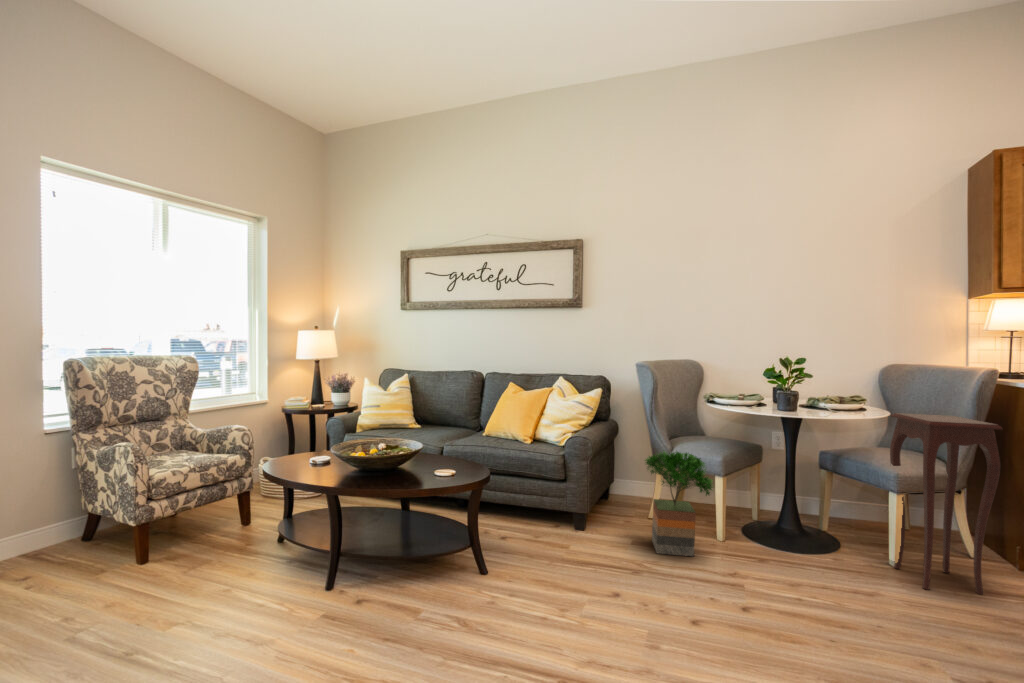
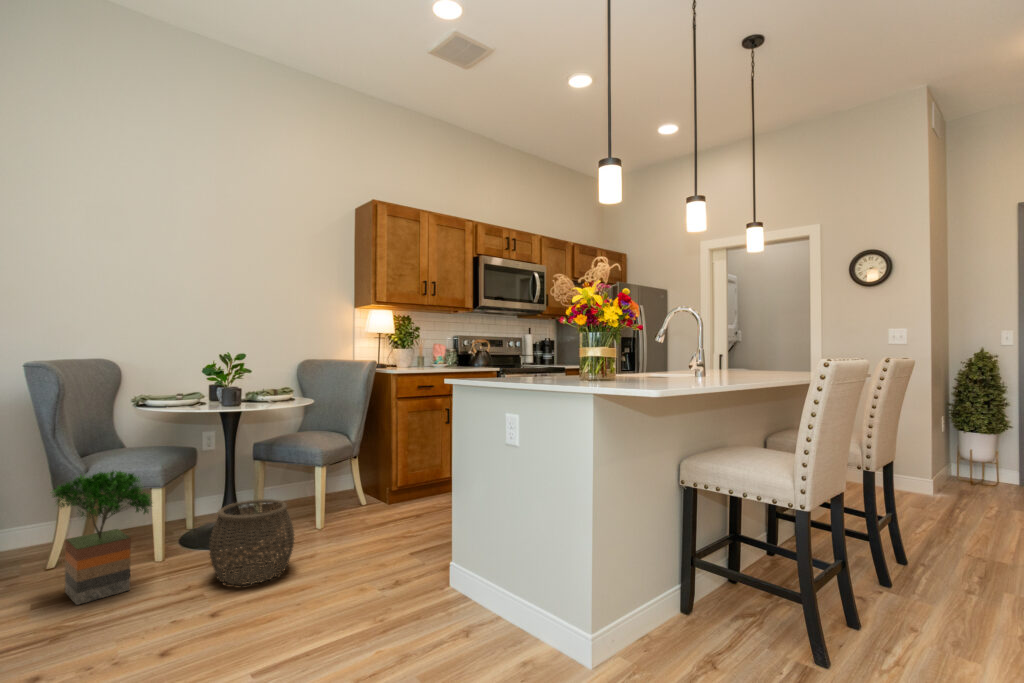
side table: present [890,413,1002,594] -> none [319,394,393,539]
woven basket: none [758,508,848,598] -> present [209,499,295,585]

